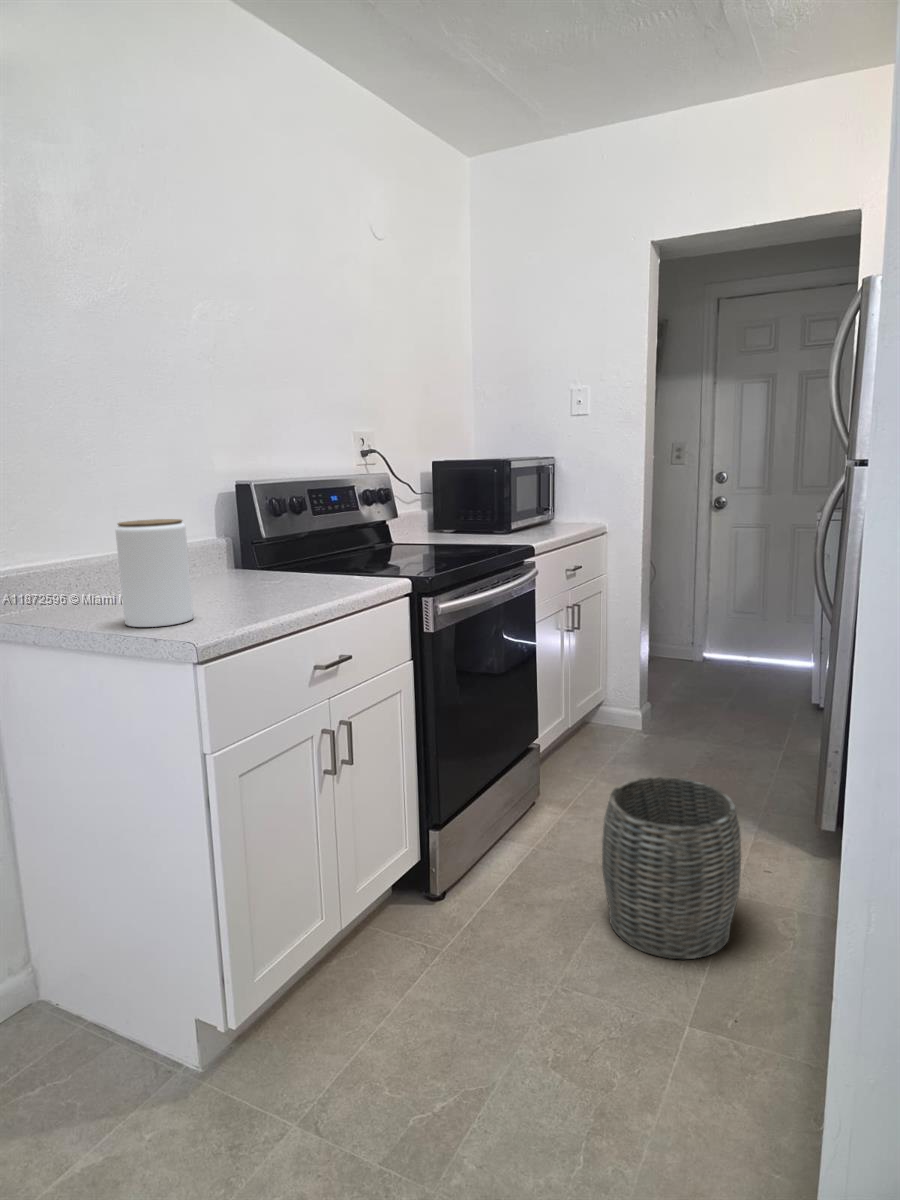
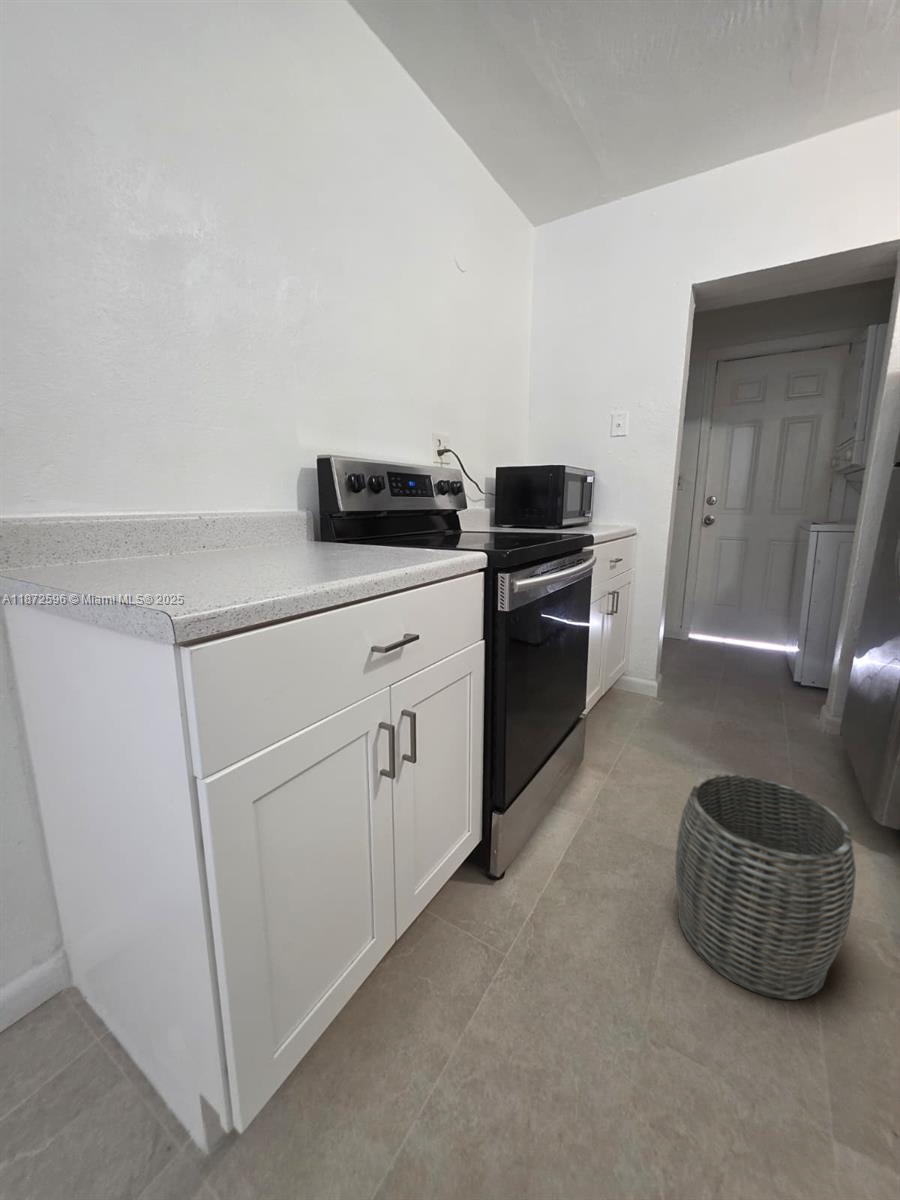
jar: present [116,519,193,627] -> none [99,439,215,587]

